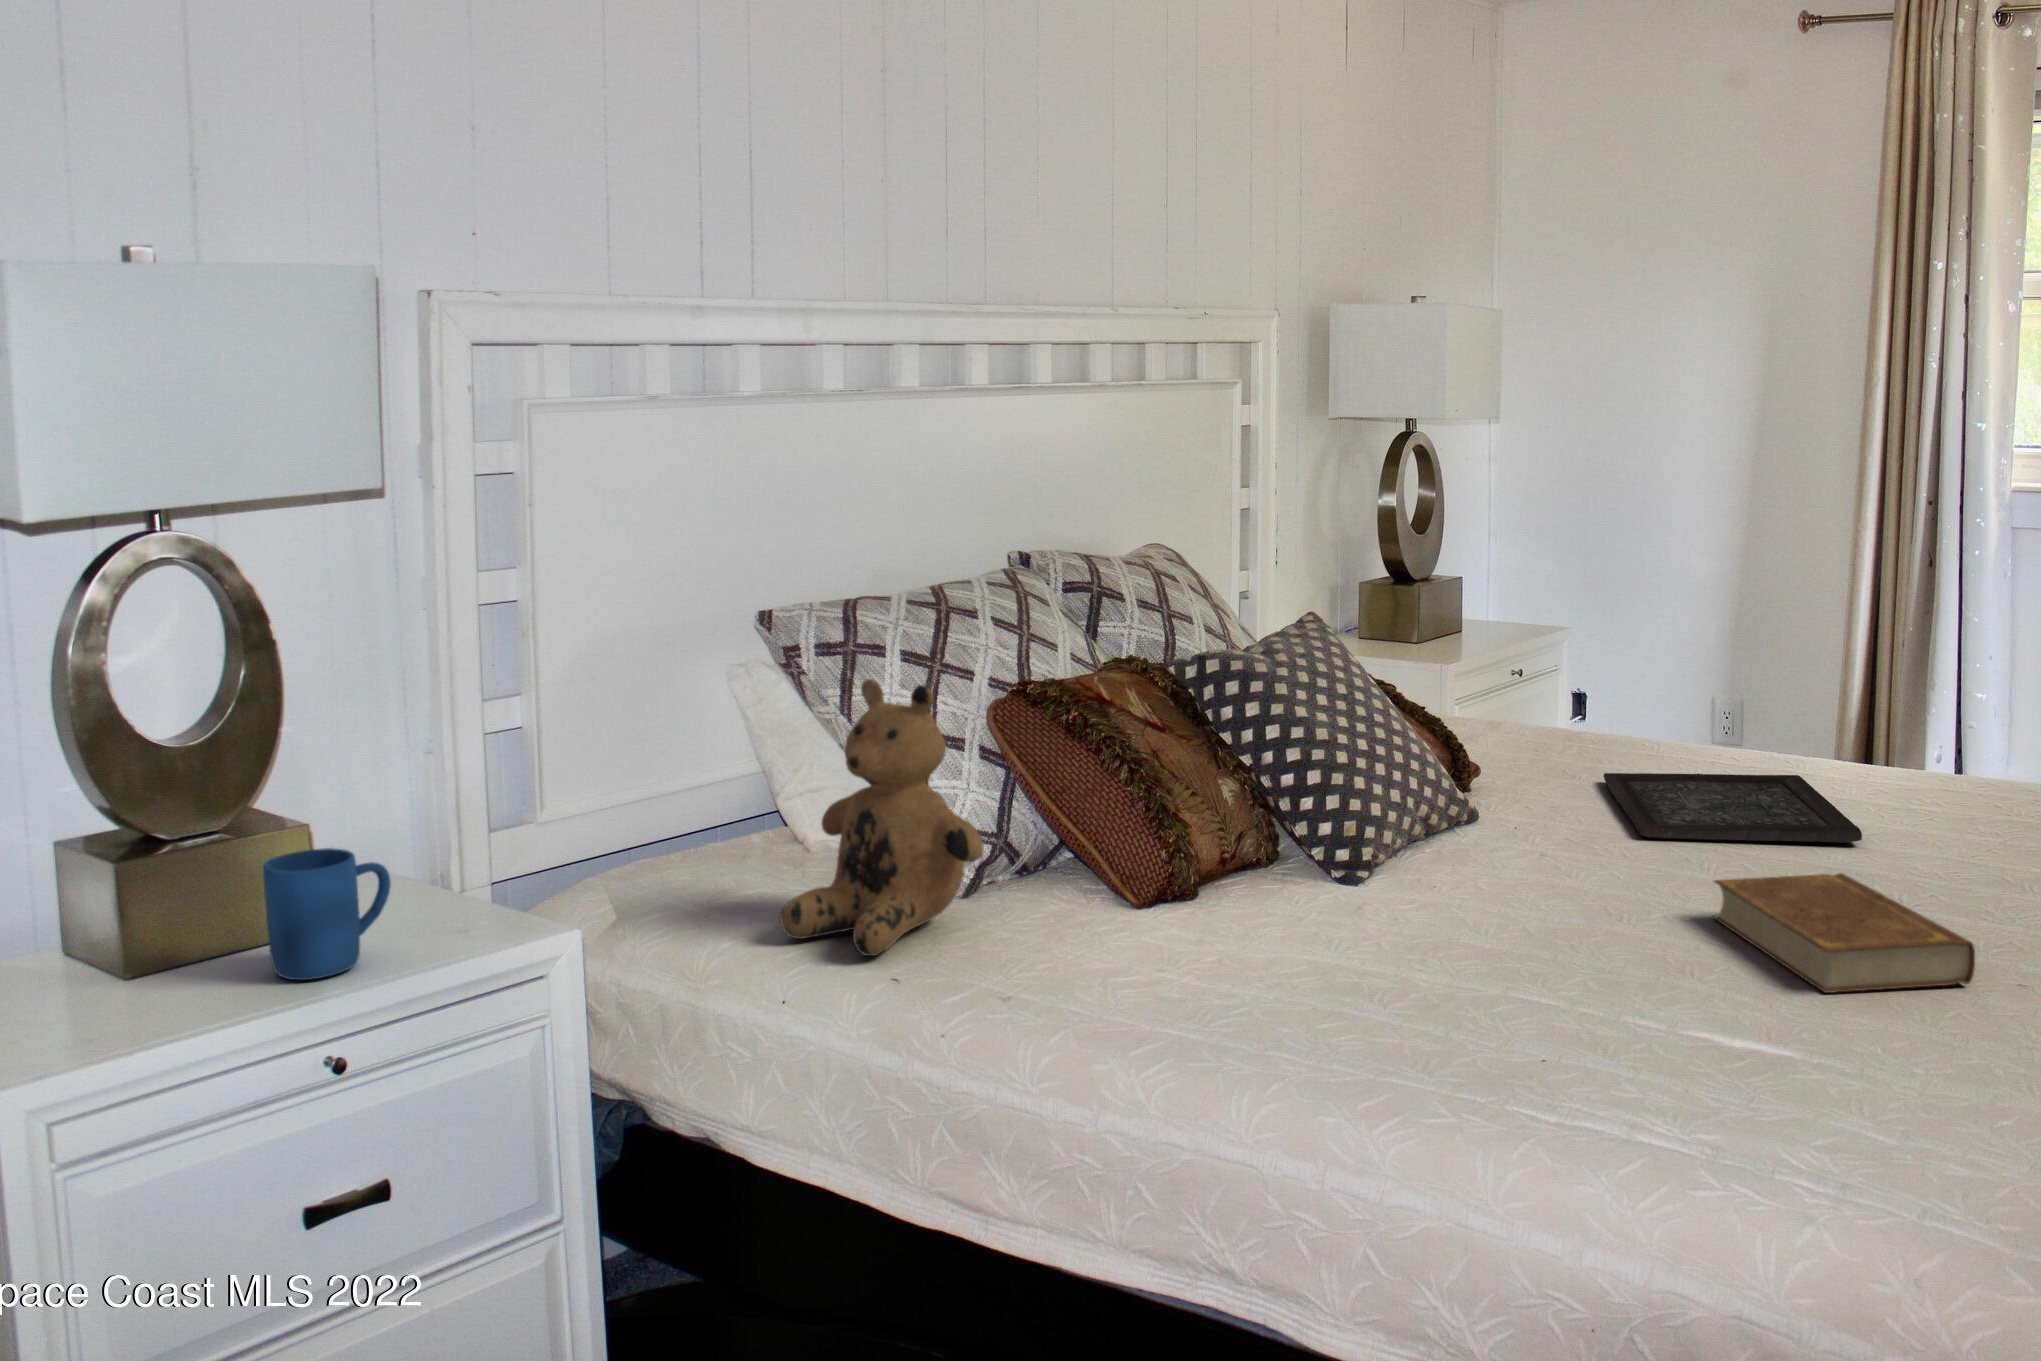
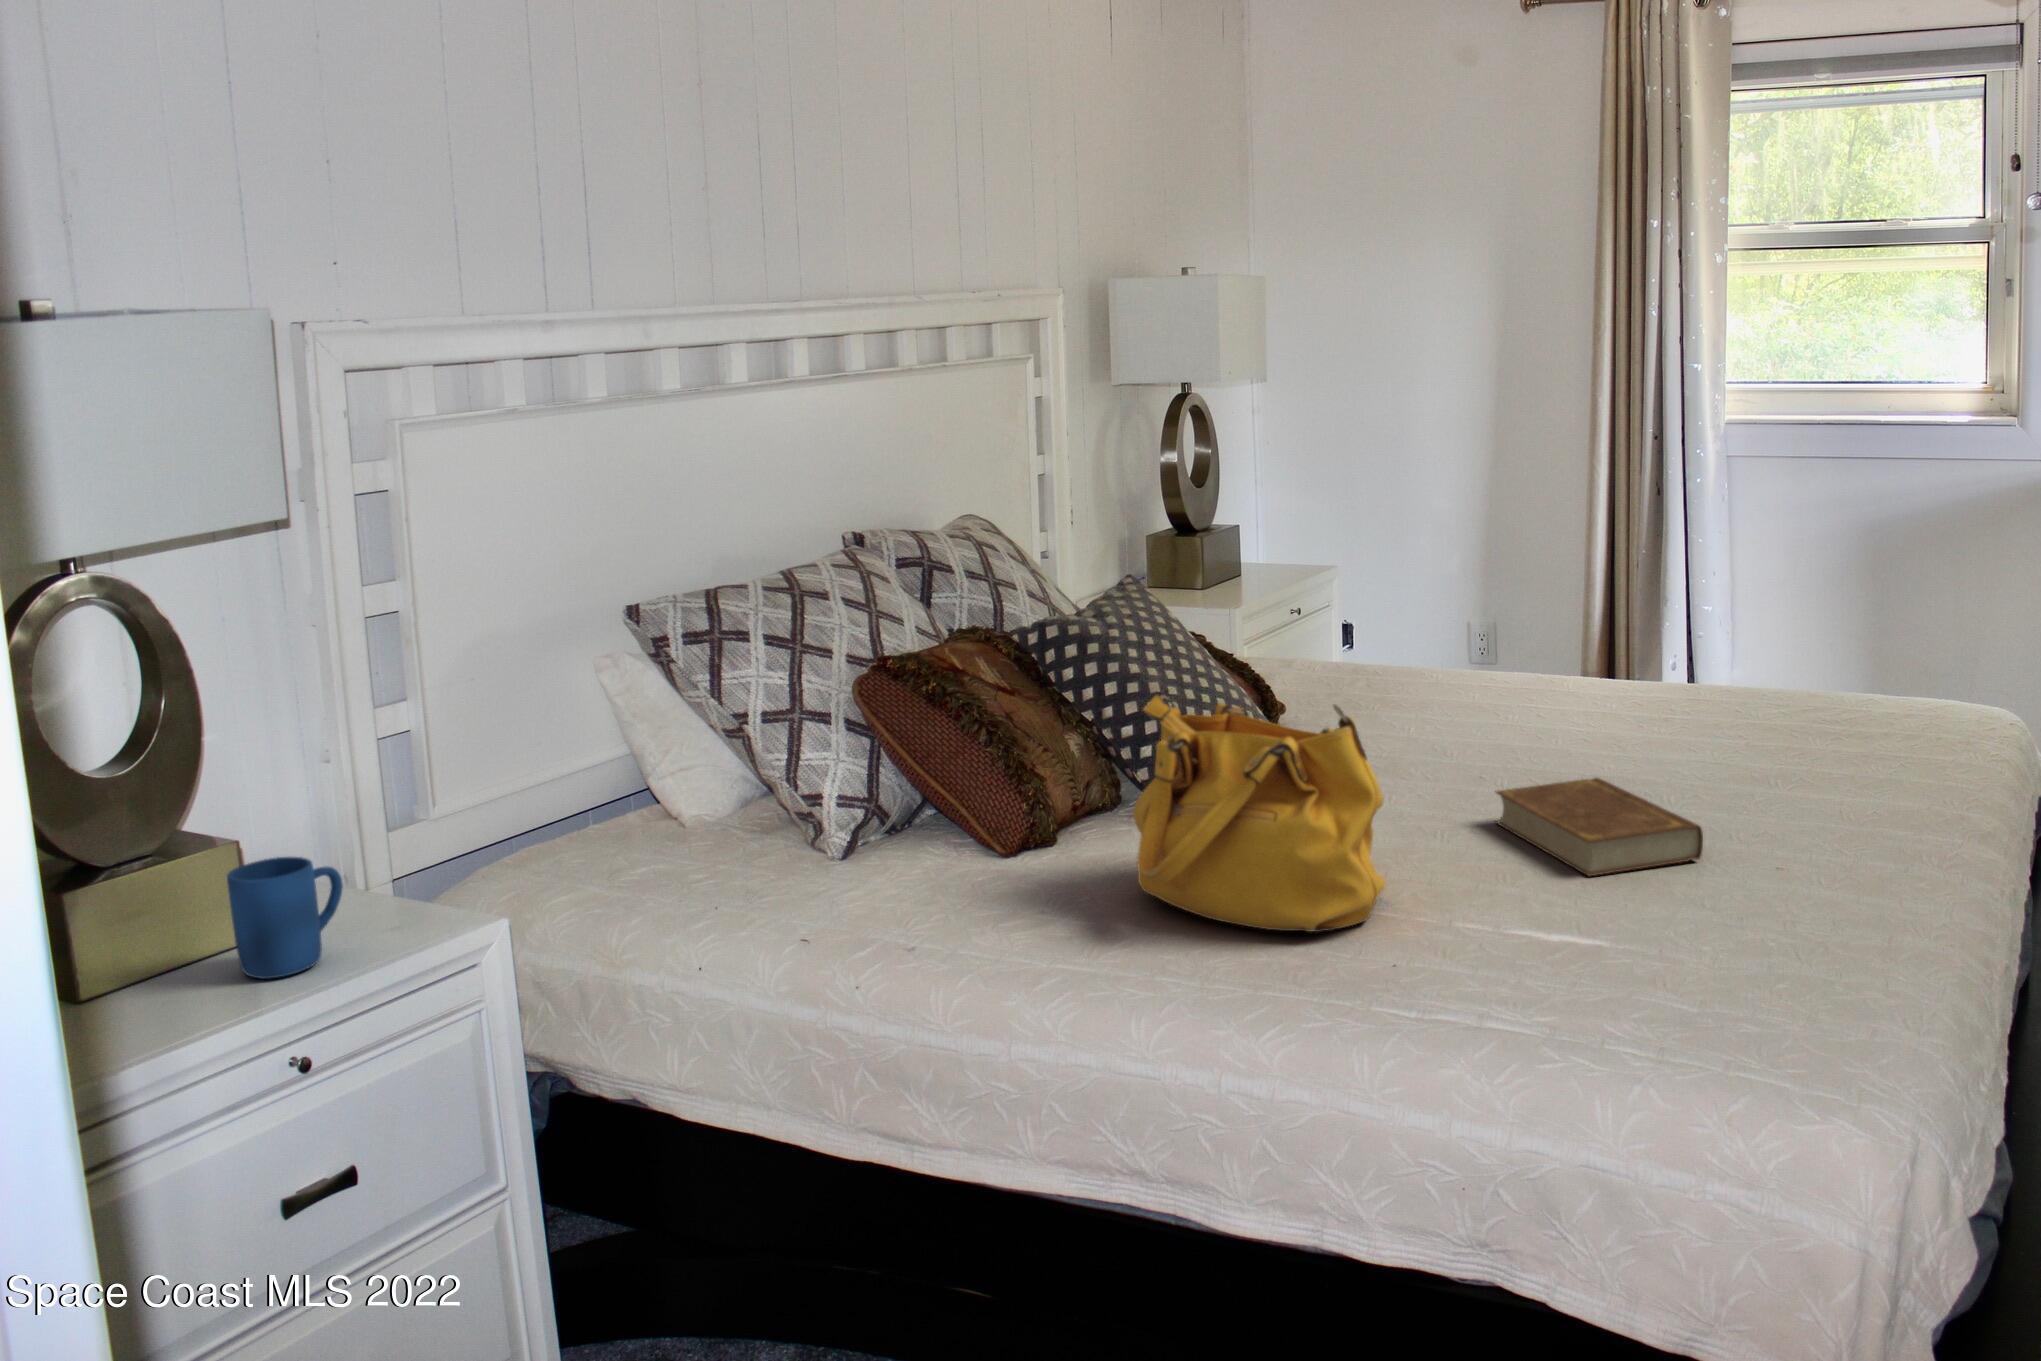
teddy bear: present [780,679,983,956] -> none [688,666,872,915]
handbag: none [1269,738,1568,1033] -> present [1134,695,1386,932]
tray: present [1603,773,1862,843] -> none [1392,695,1611,759]

